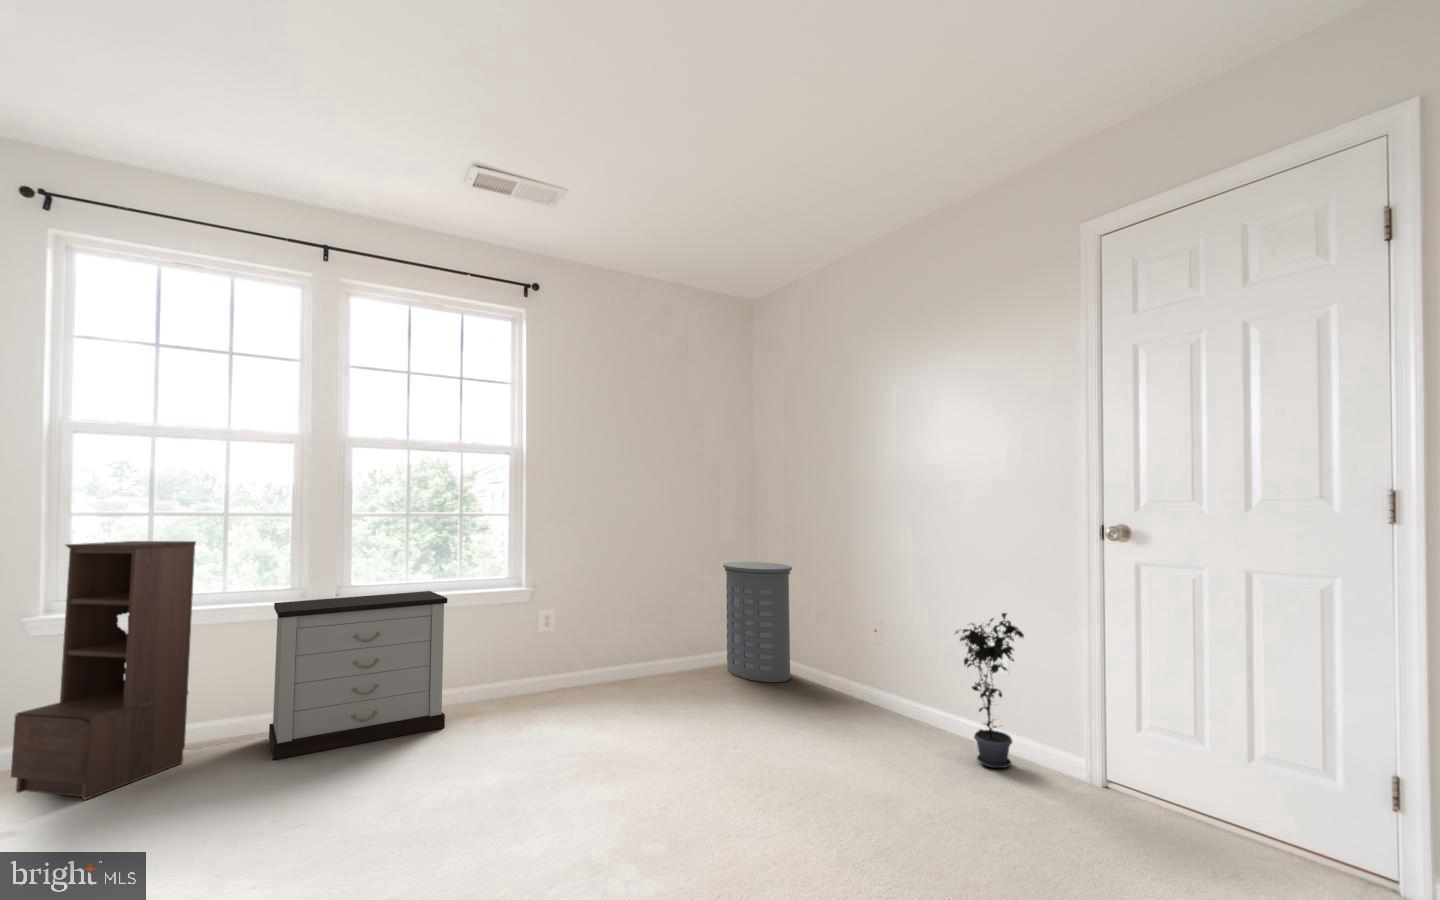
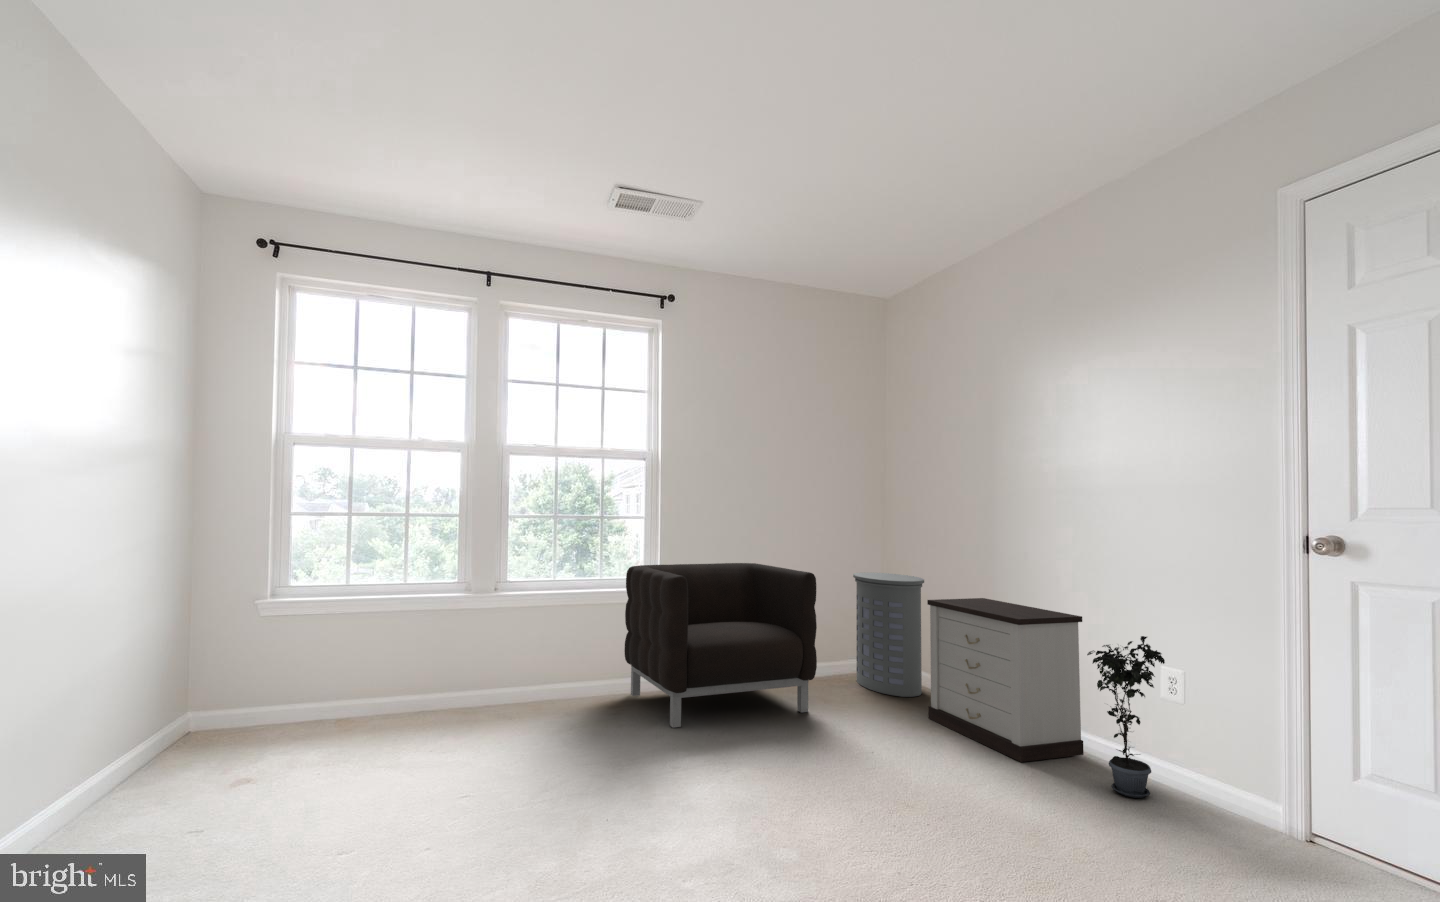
bookshelf: present [11,541,196,800] -> none [253,535,385,748]
armchair: none [488,557,691,734] -> present [624,563,817,728]
nightstand: present [269,591,447,760] -> present [927,598,1084,762]

